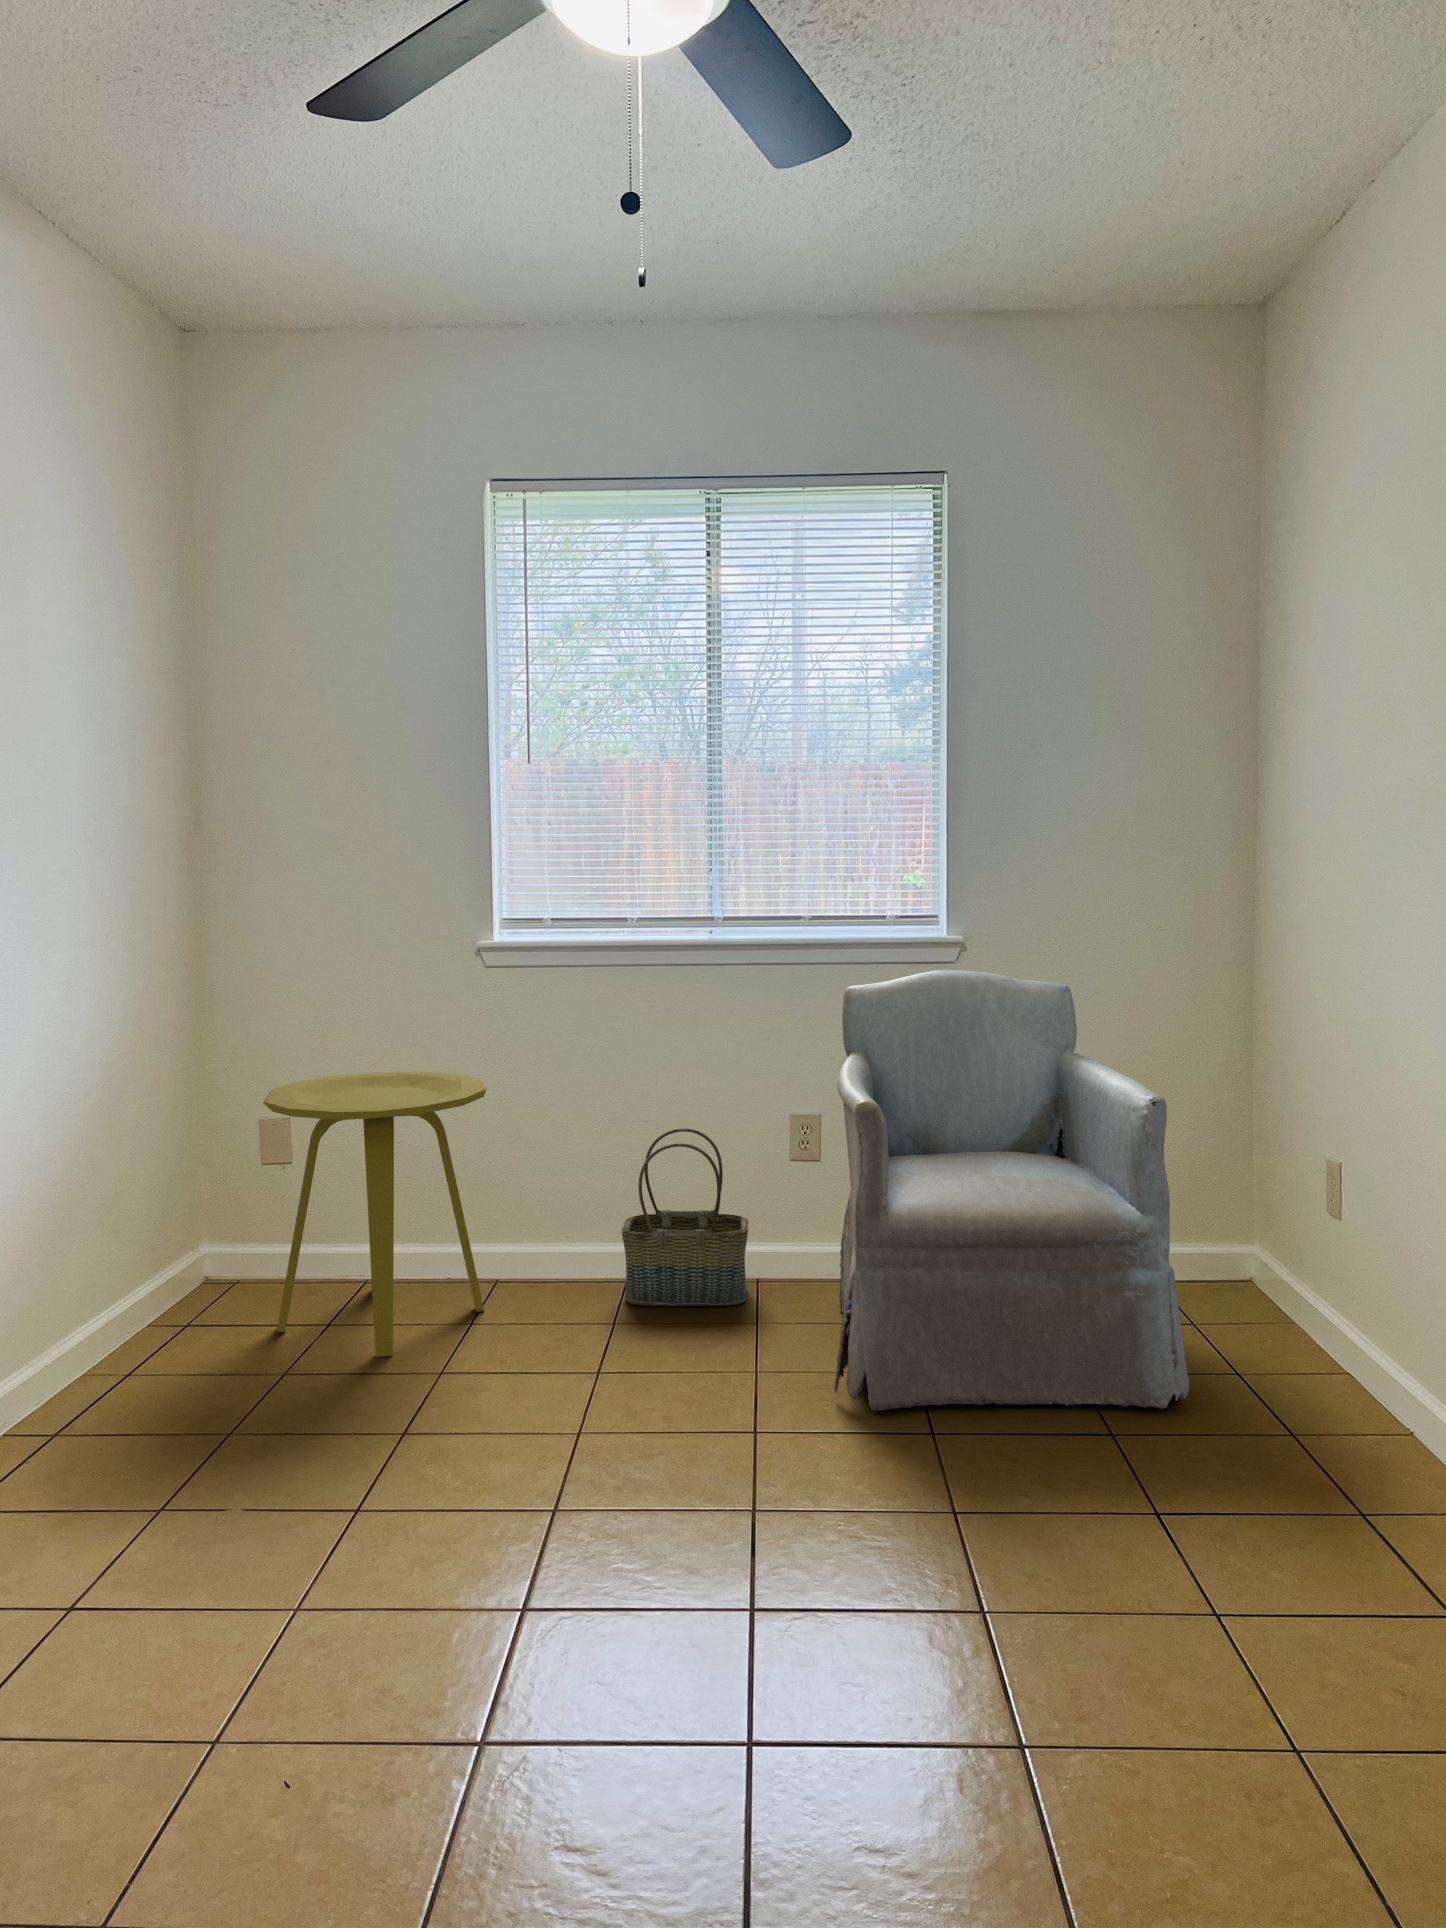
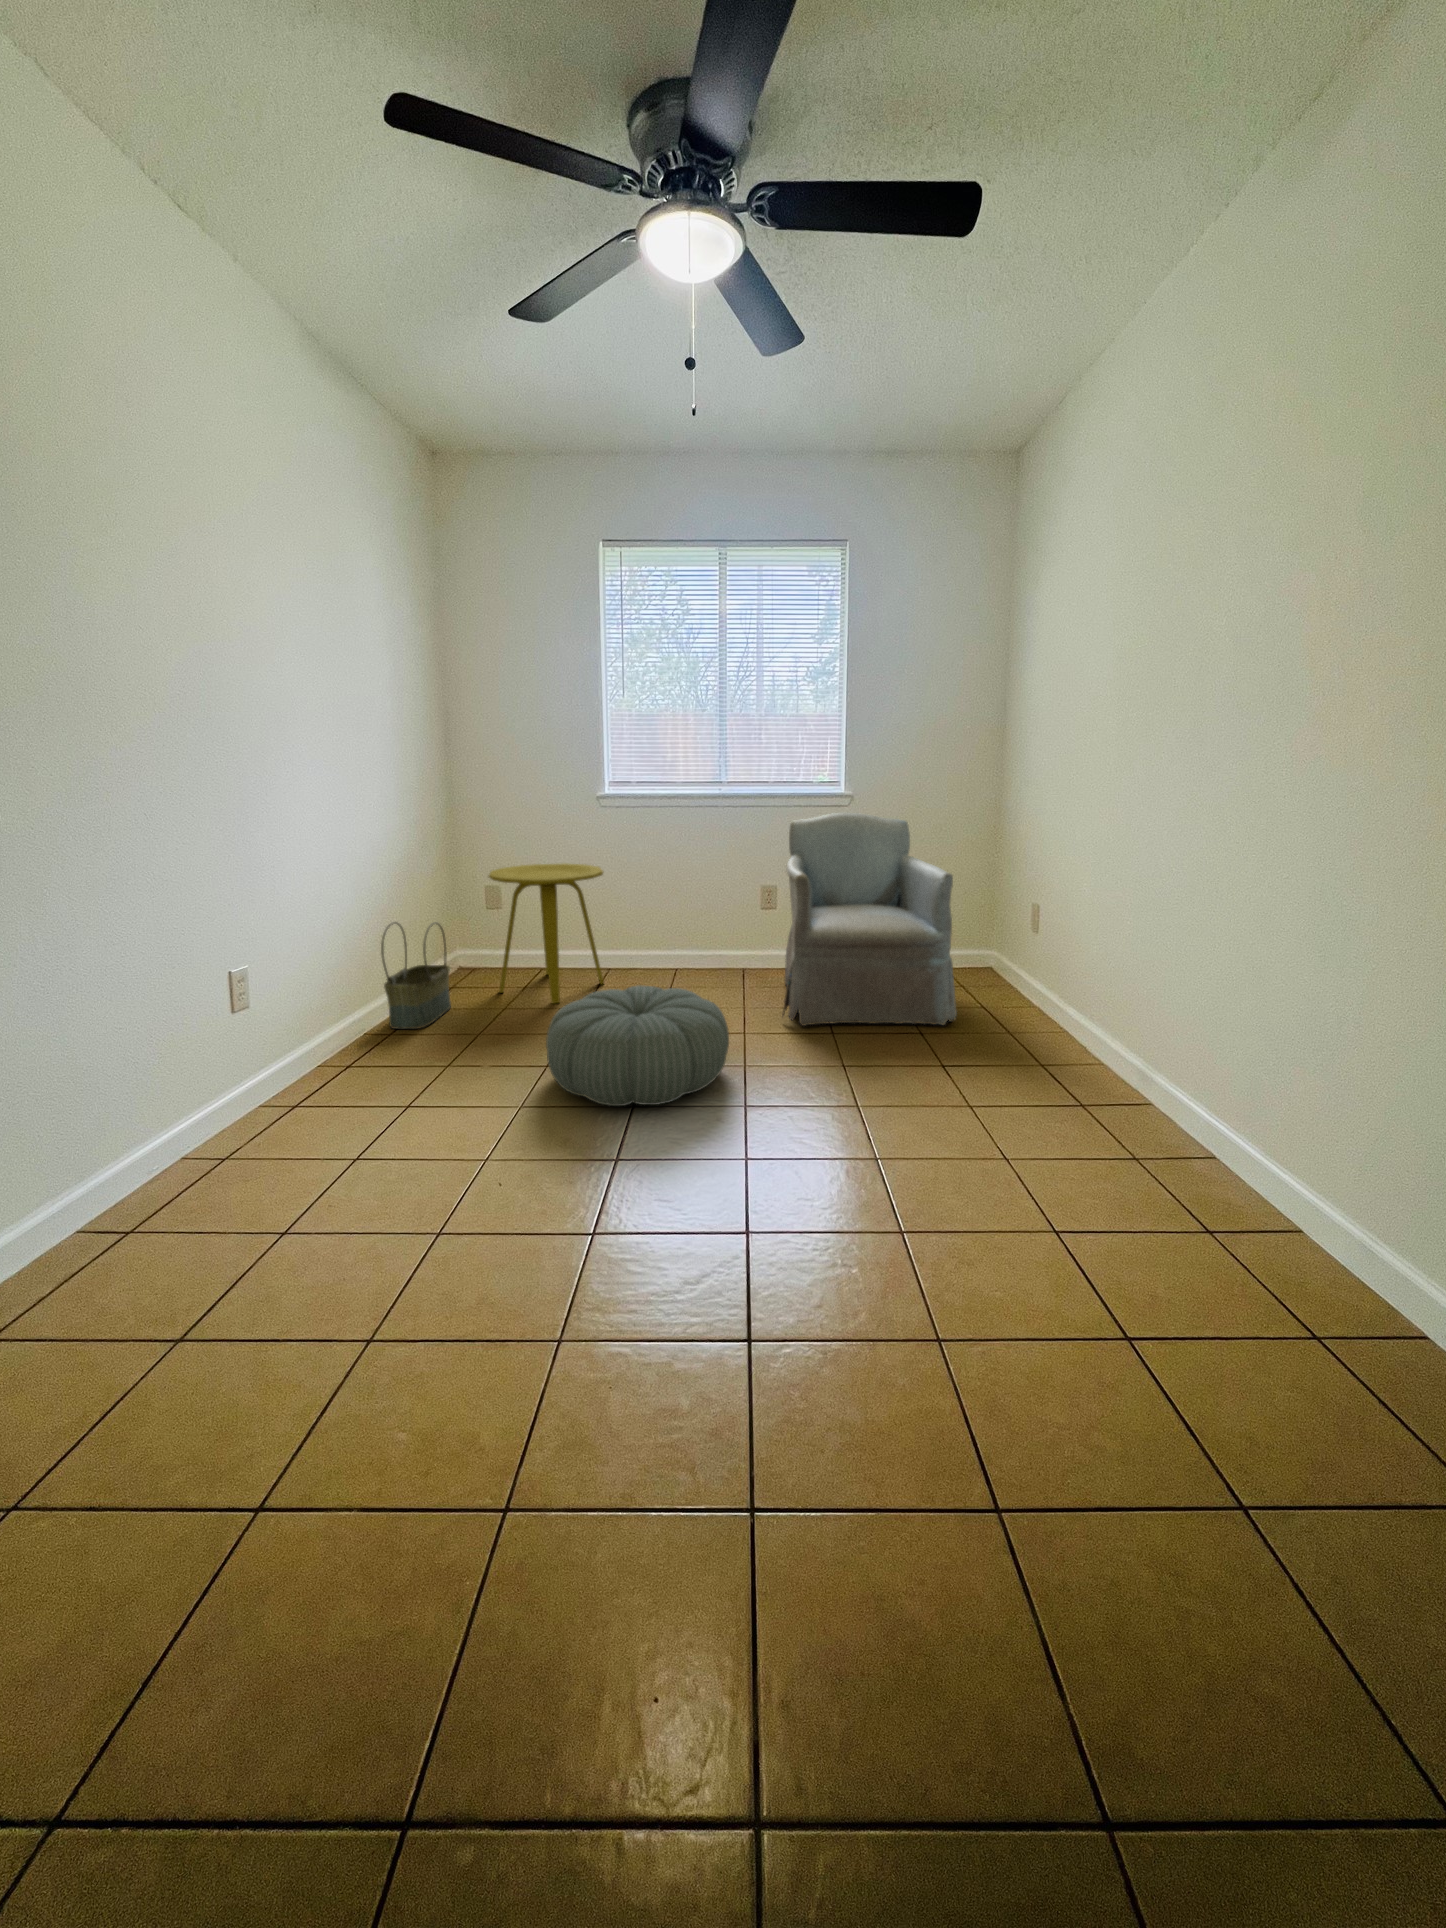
basket: present [622,1128,748,1306] -> present [381,922,451,1029]
pouf: none [346,1336,723,1618] -> present [546,986,729,1106]

